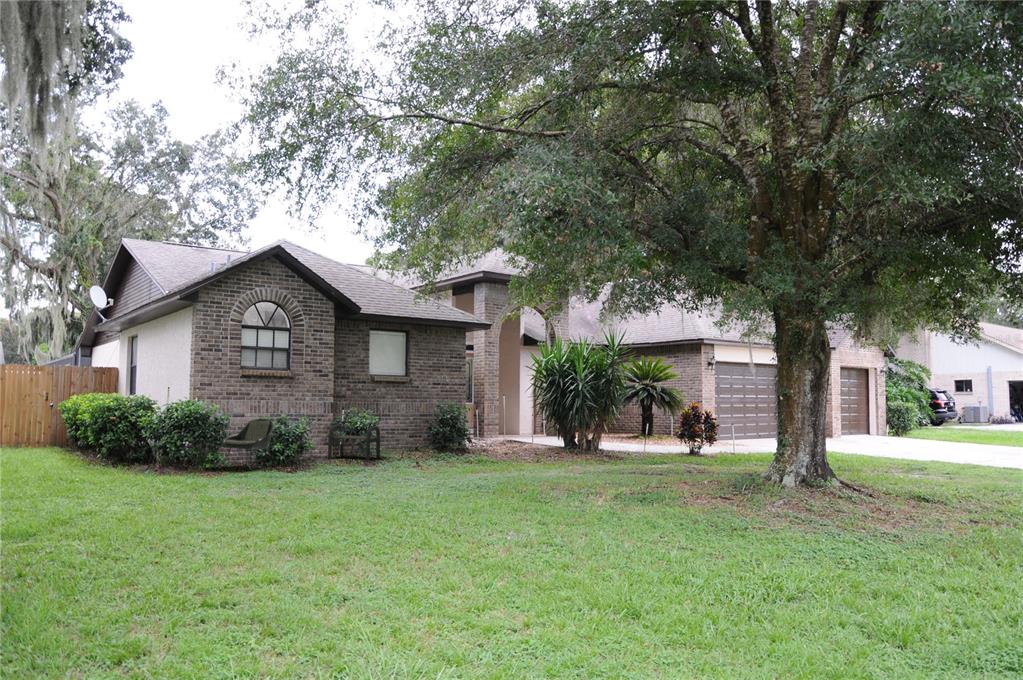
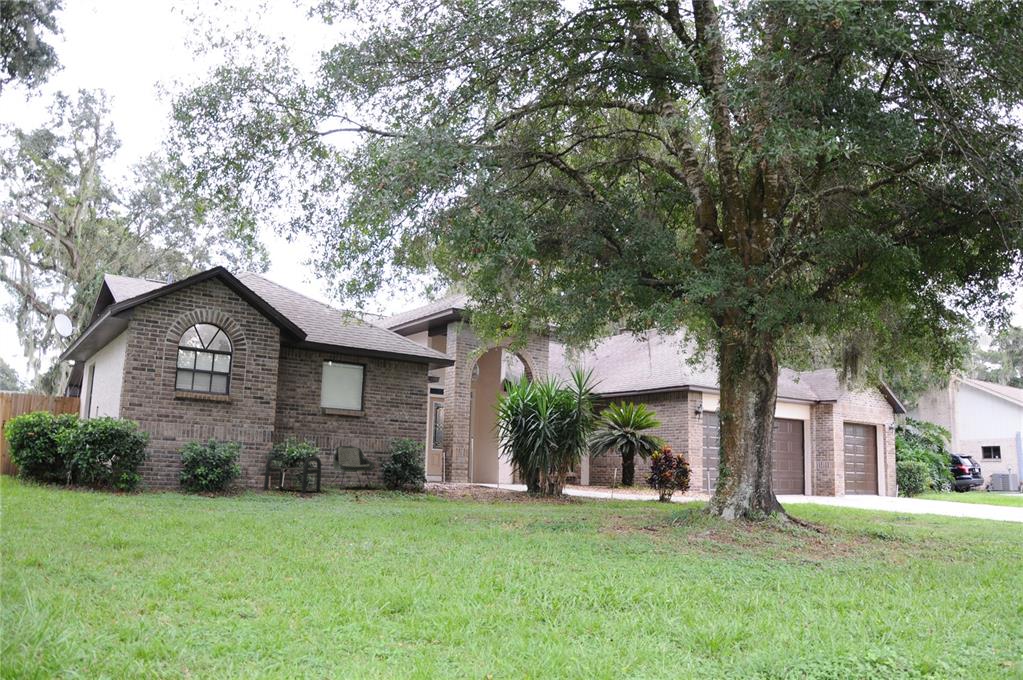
lounge chair: present [221,419,275,470] -> present [331,446,375,490]

